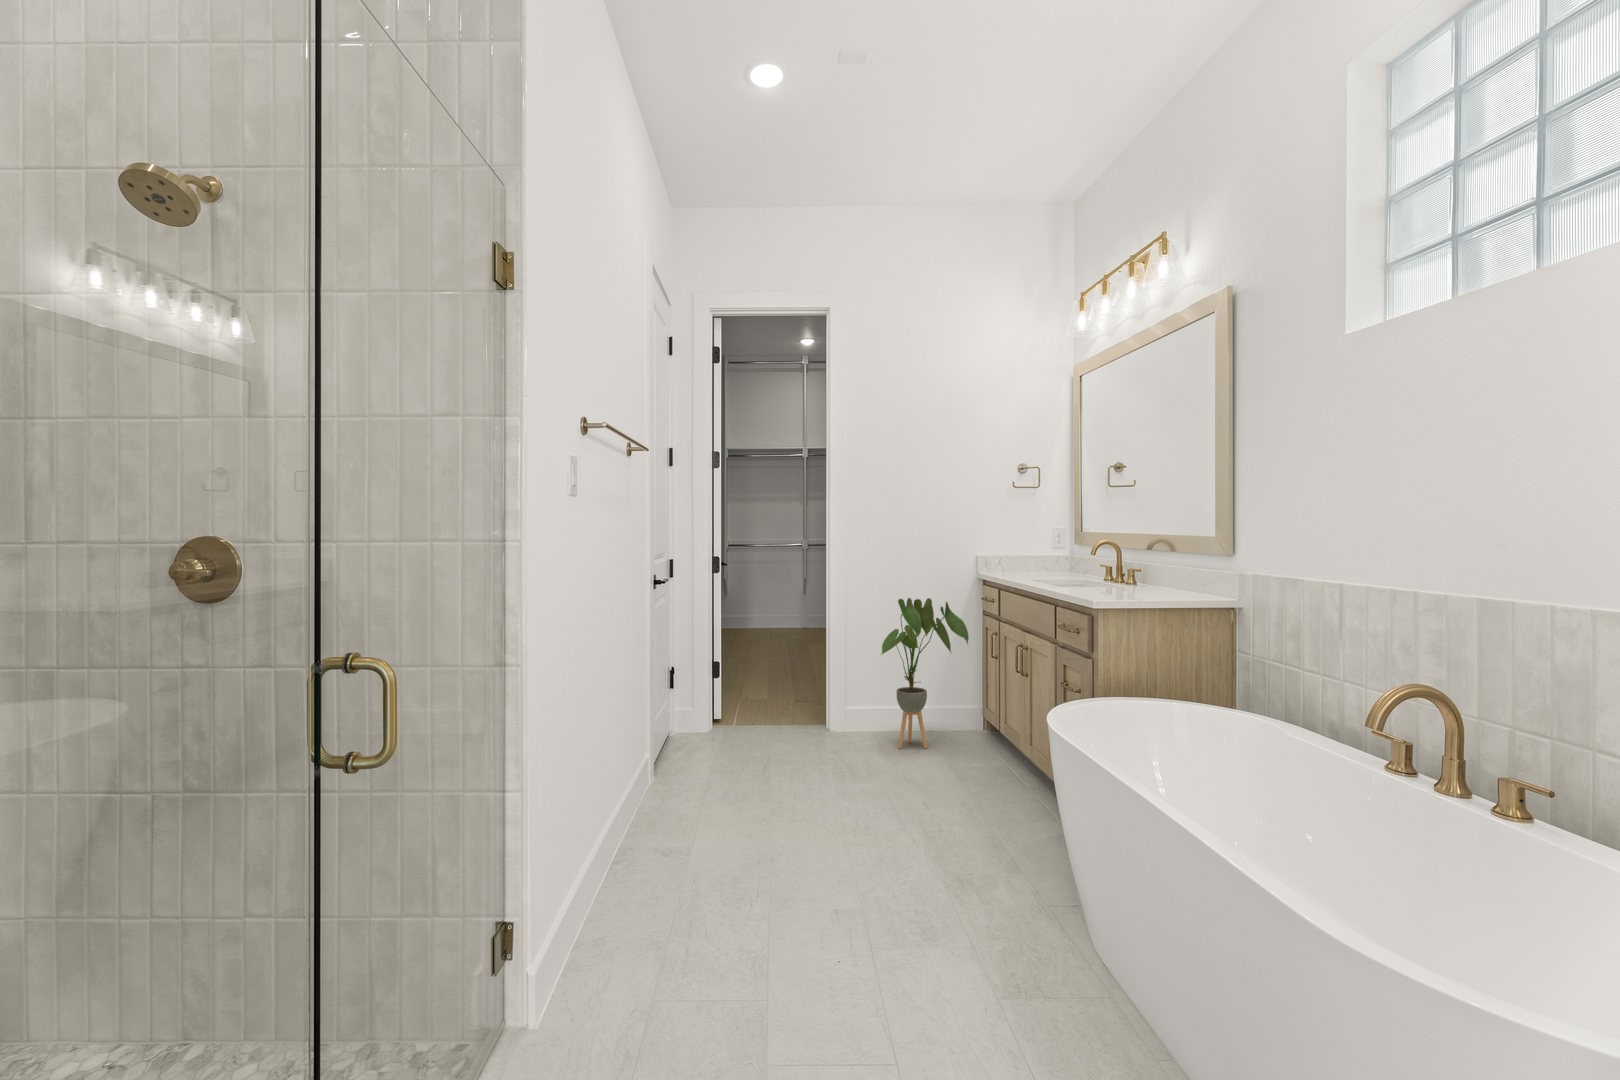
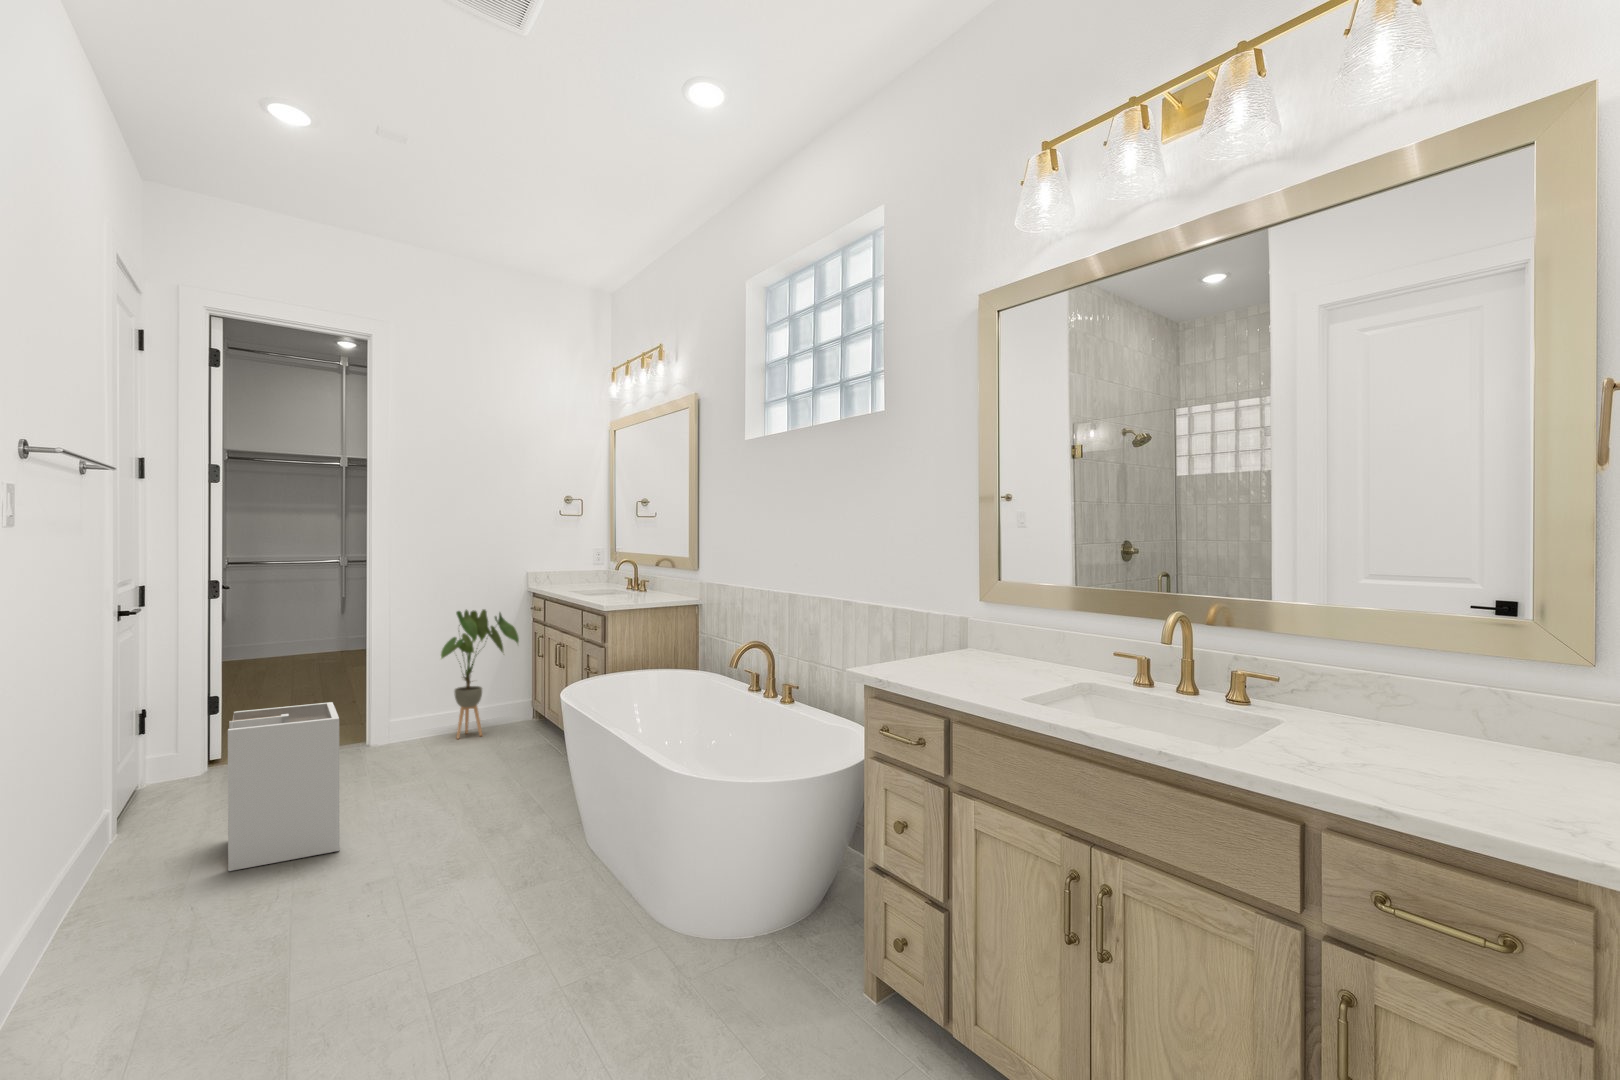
laundry hamper: none [626,705,751,911] -> present [228,702,340,871]

